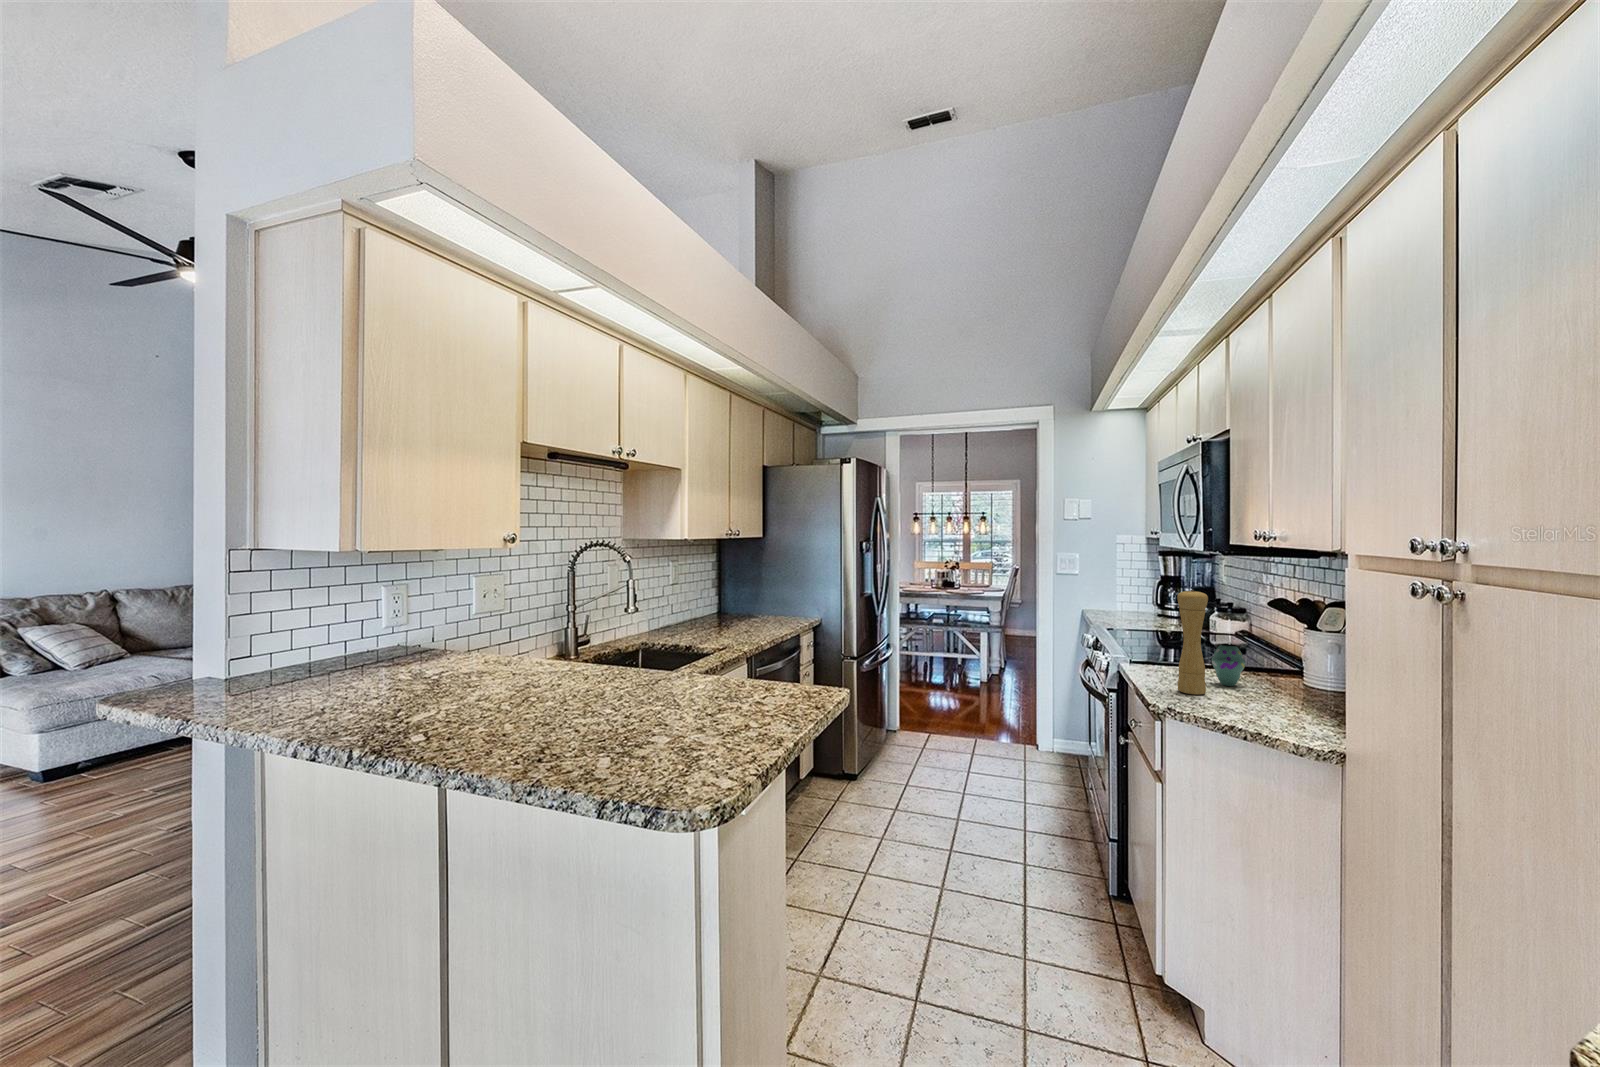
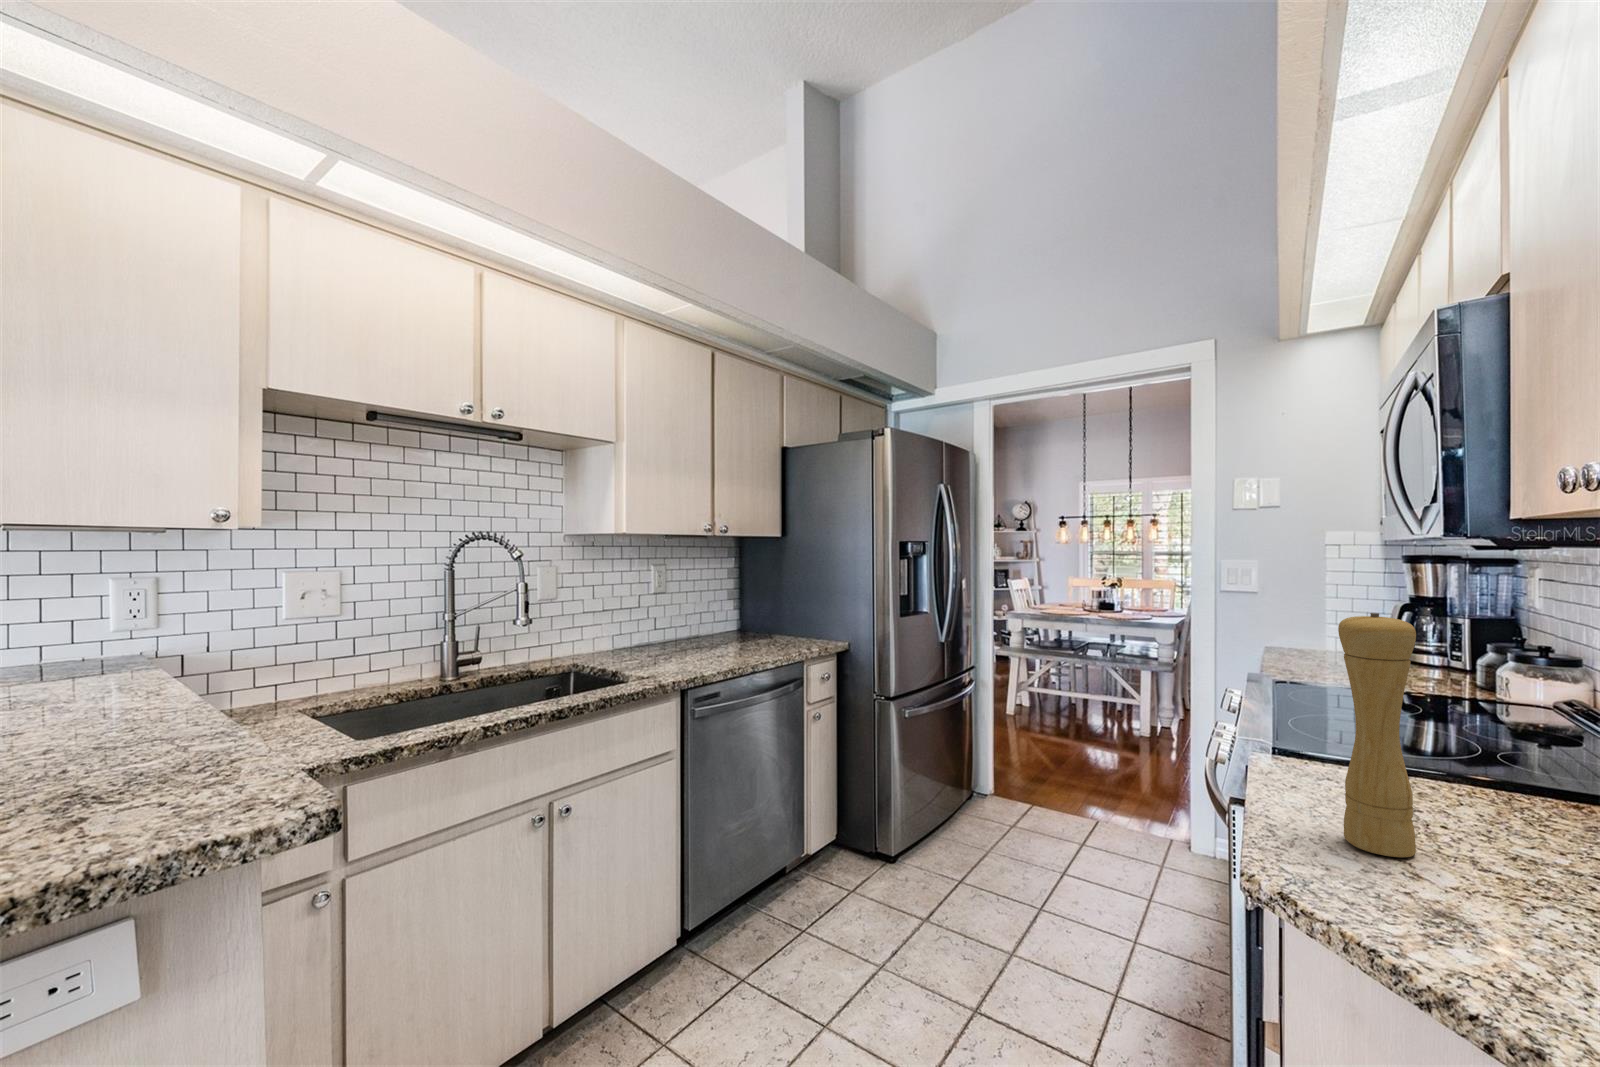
vase: present [1212,644,1245,686] -> none [1444,740,1537,841]

